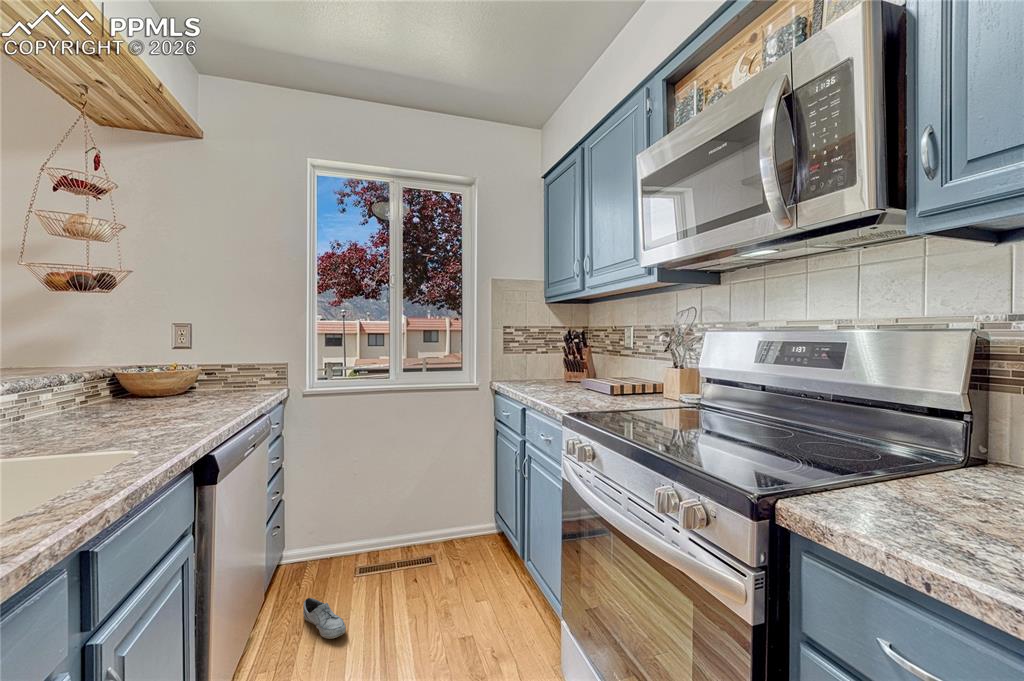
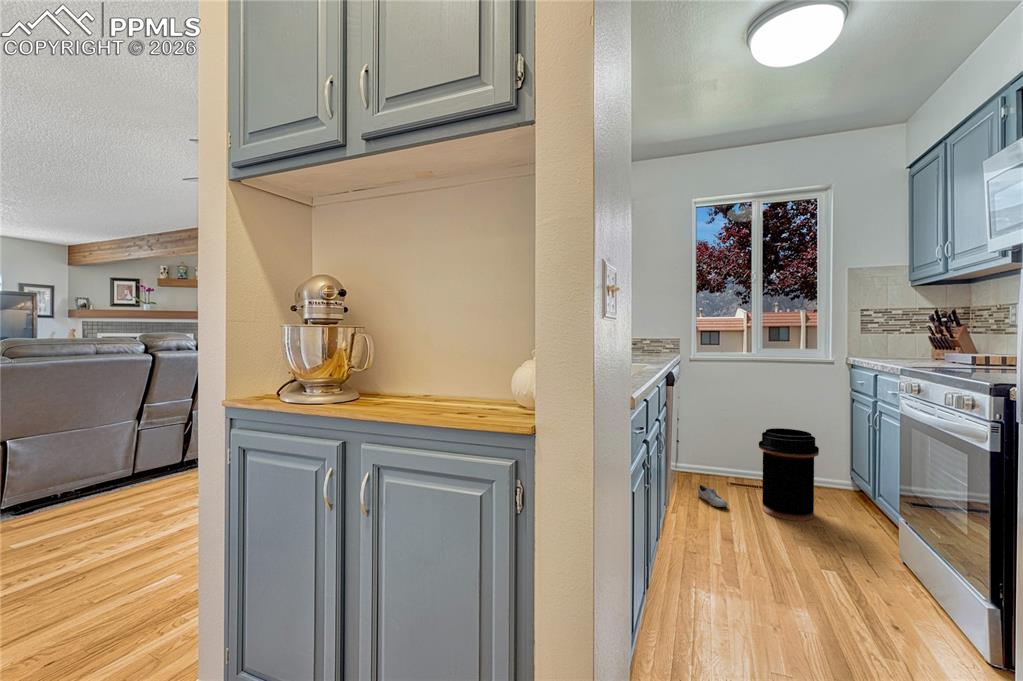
trash can: none [391,488,465,630] -> present [759,428,819,521]

